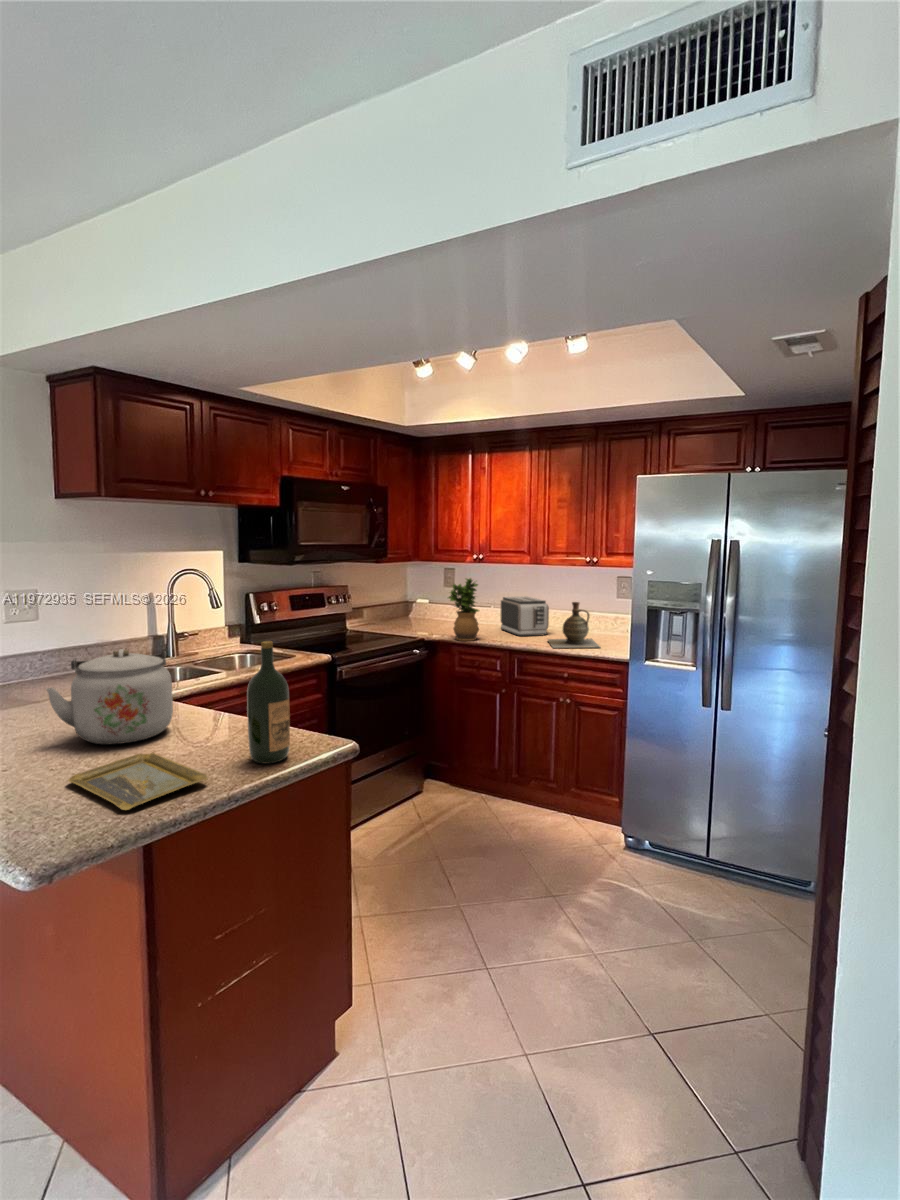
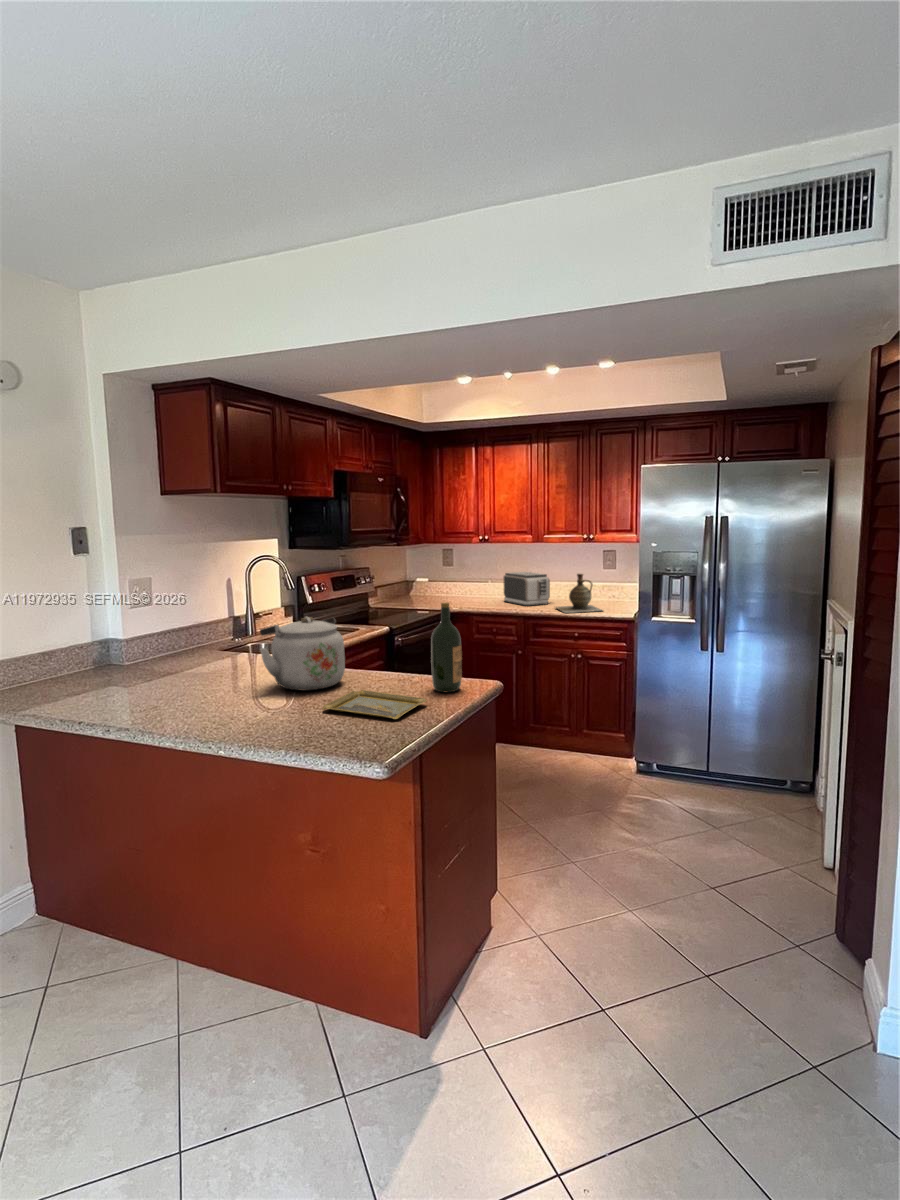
potted plant: present [448,578,479,641] -> none [467,556,496,612]

